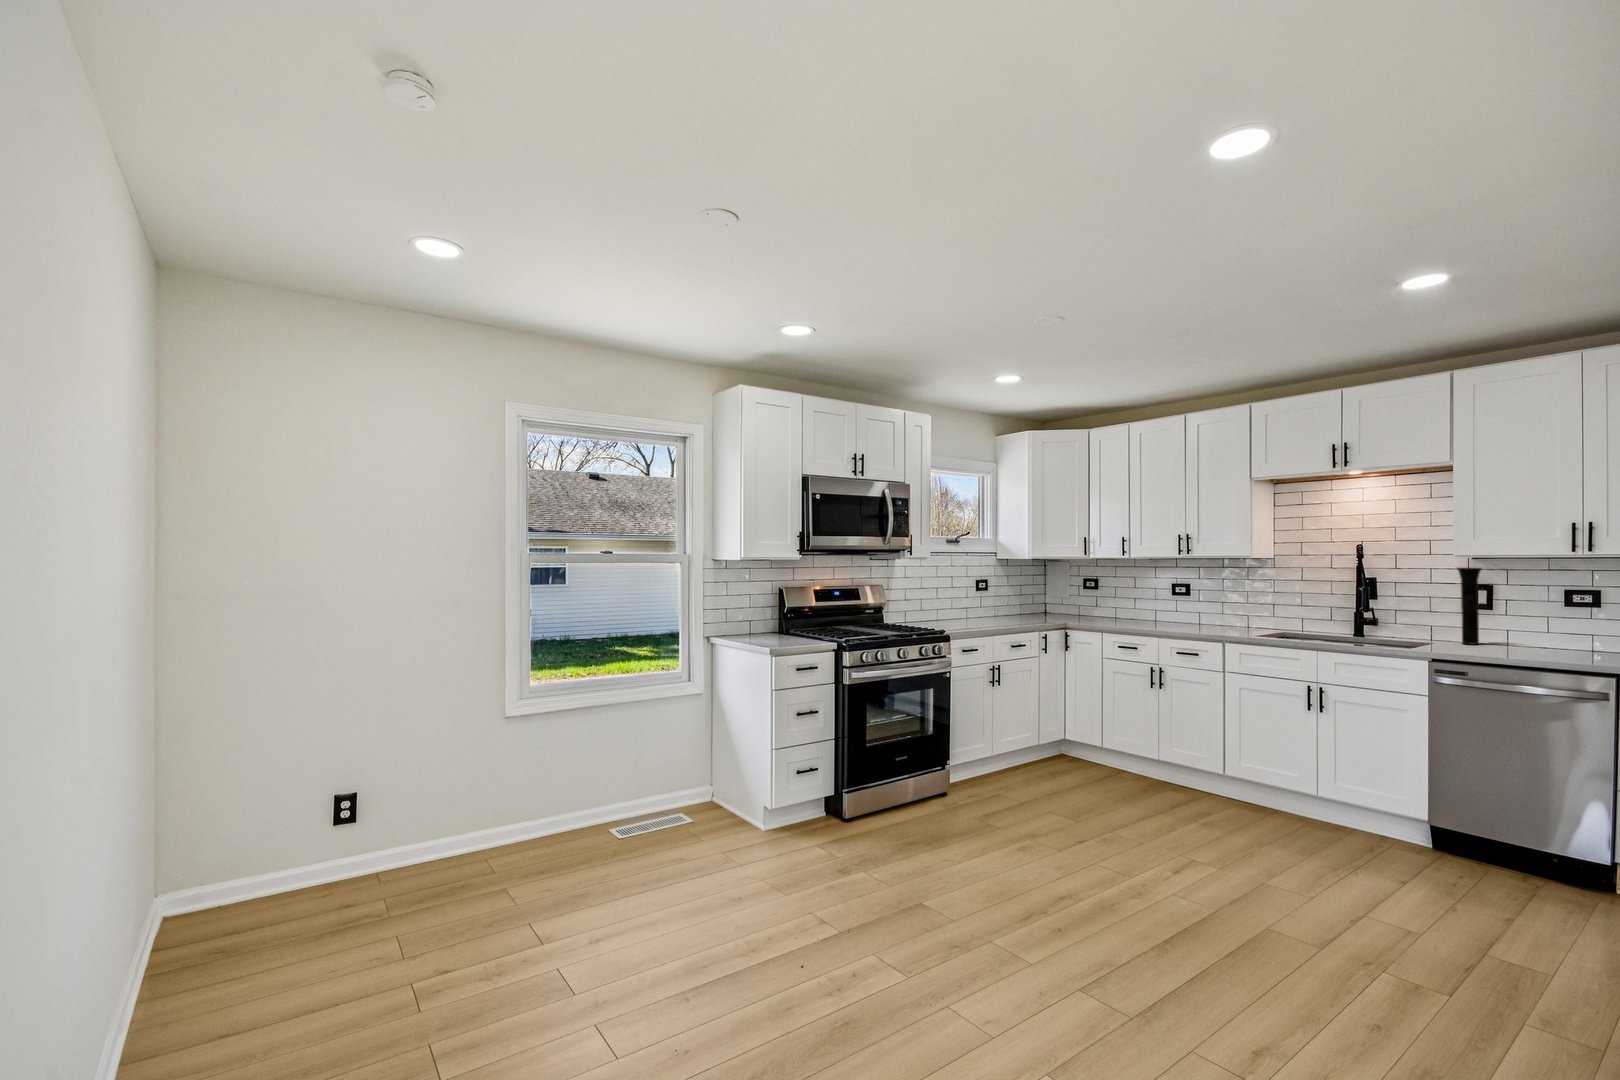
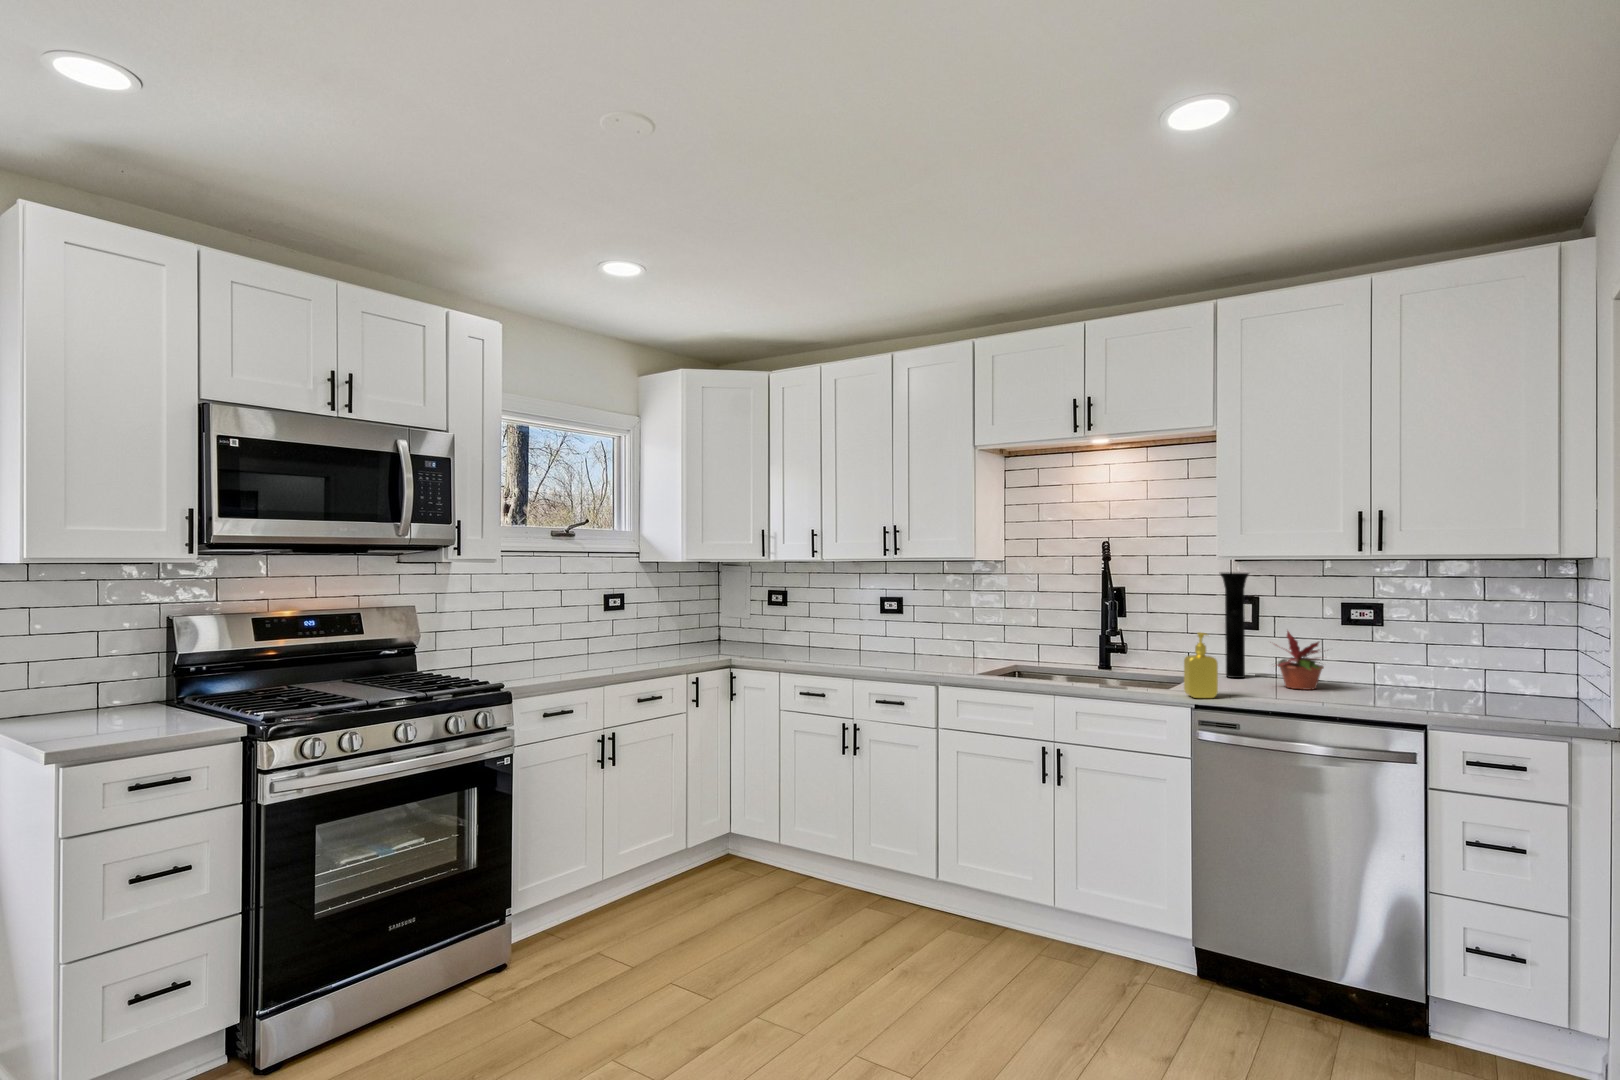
potted plant: none [1490,608,1559,653] -> present [1277,631,1324,690]
soap dispenser: none [1423,609,1451,655] -> present [1184,632,1218,698]

